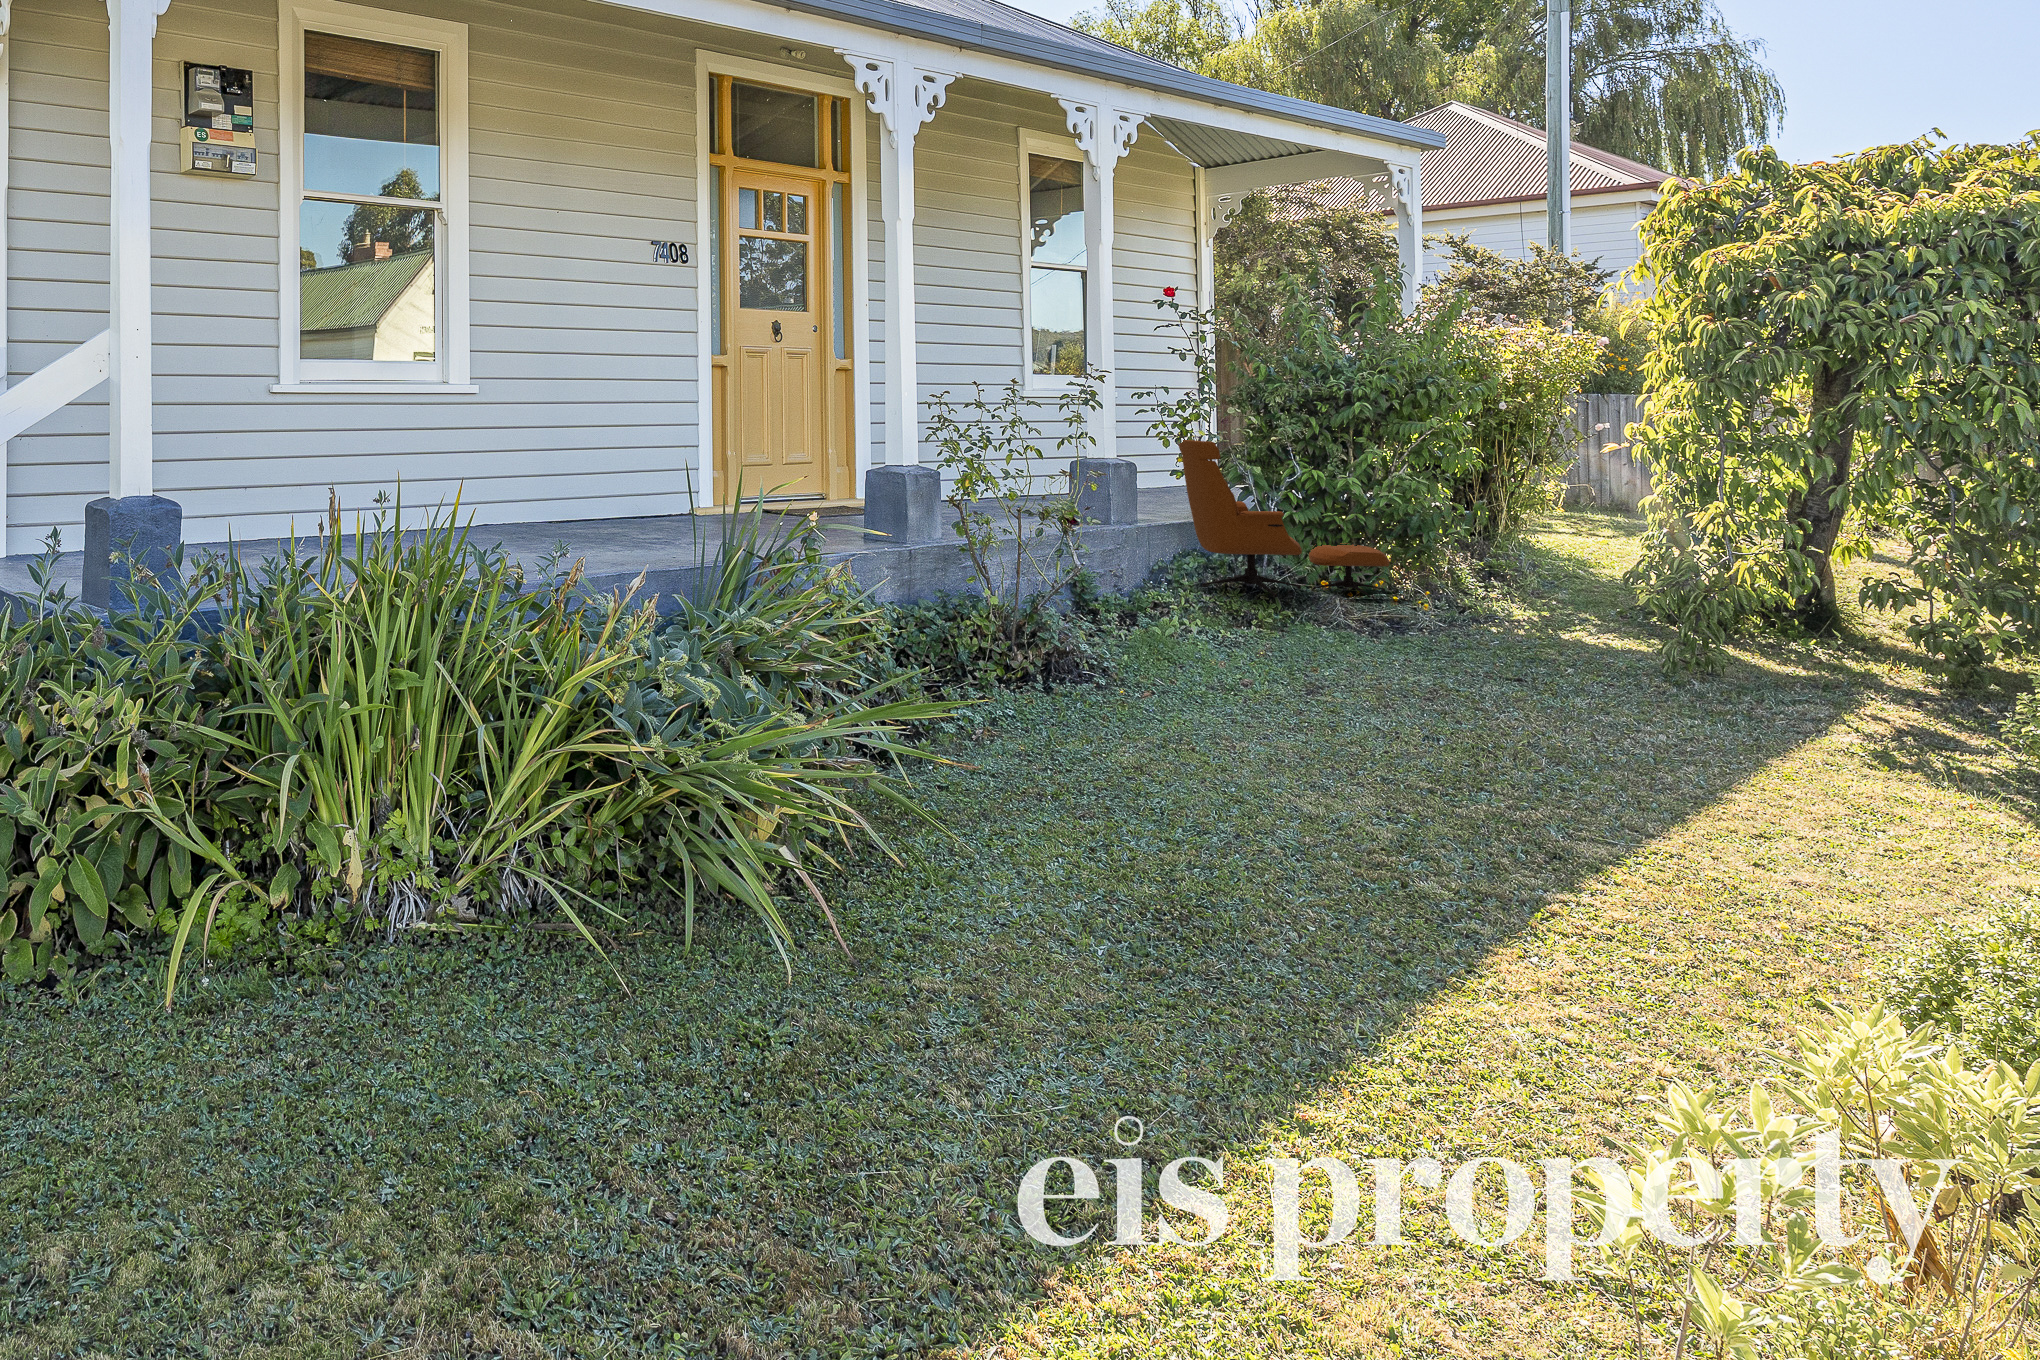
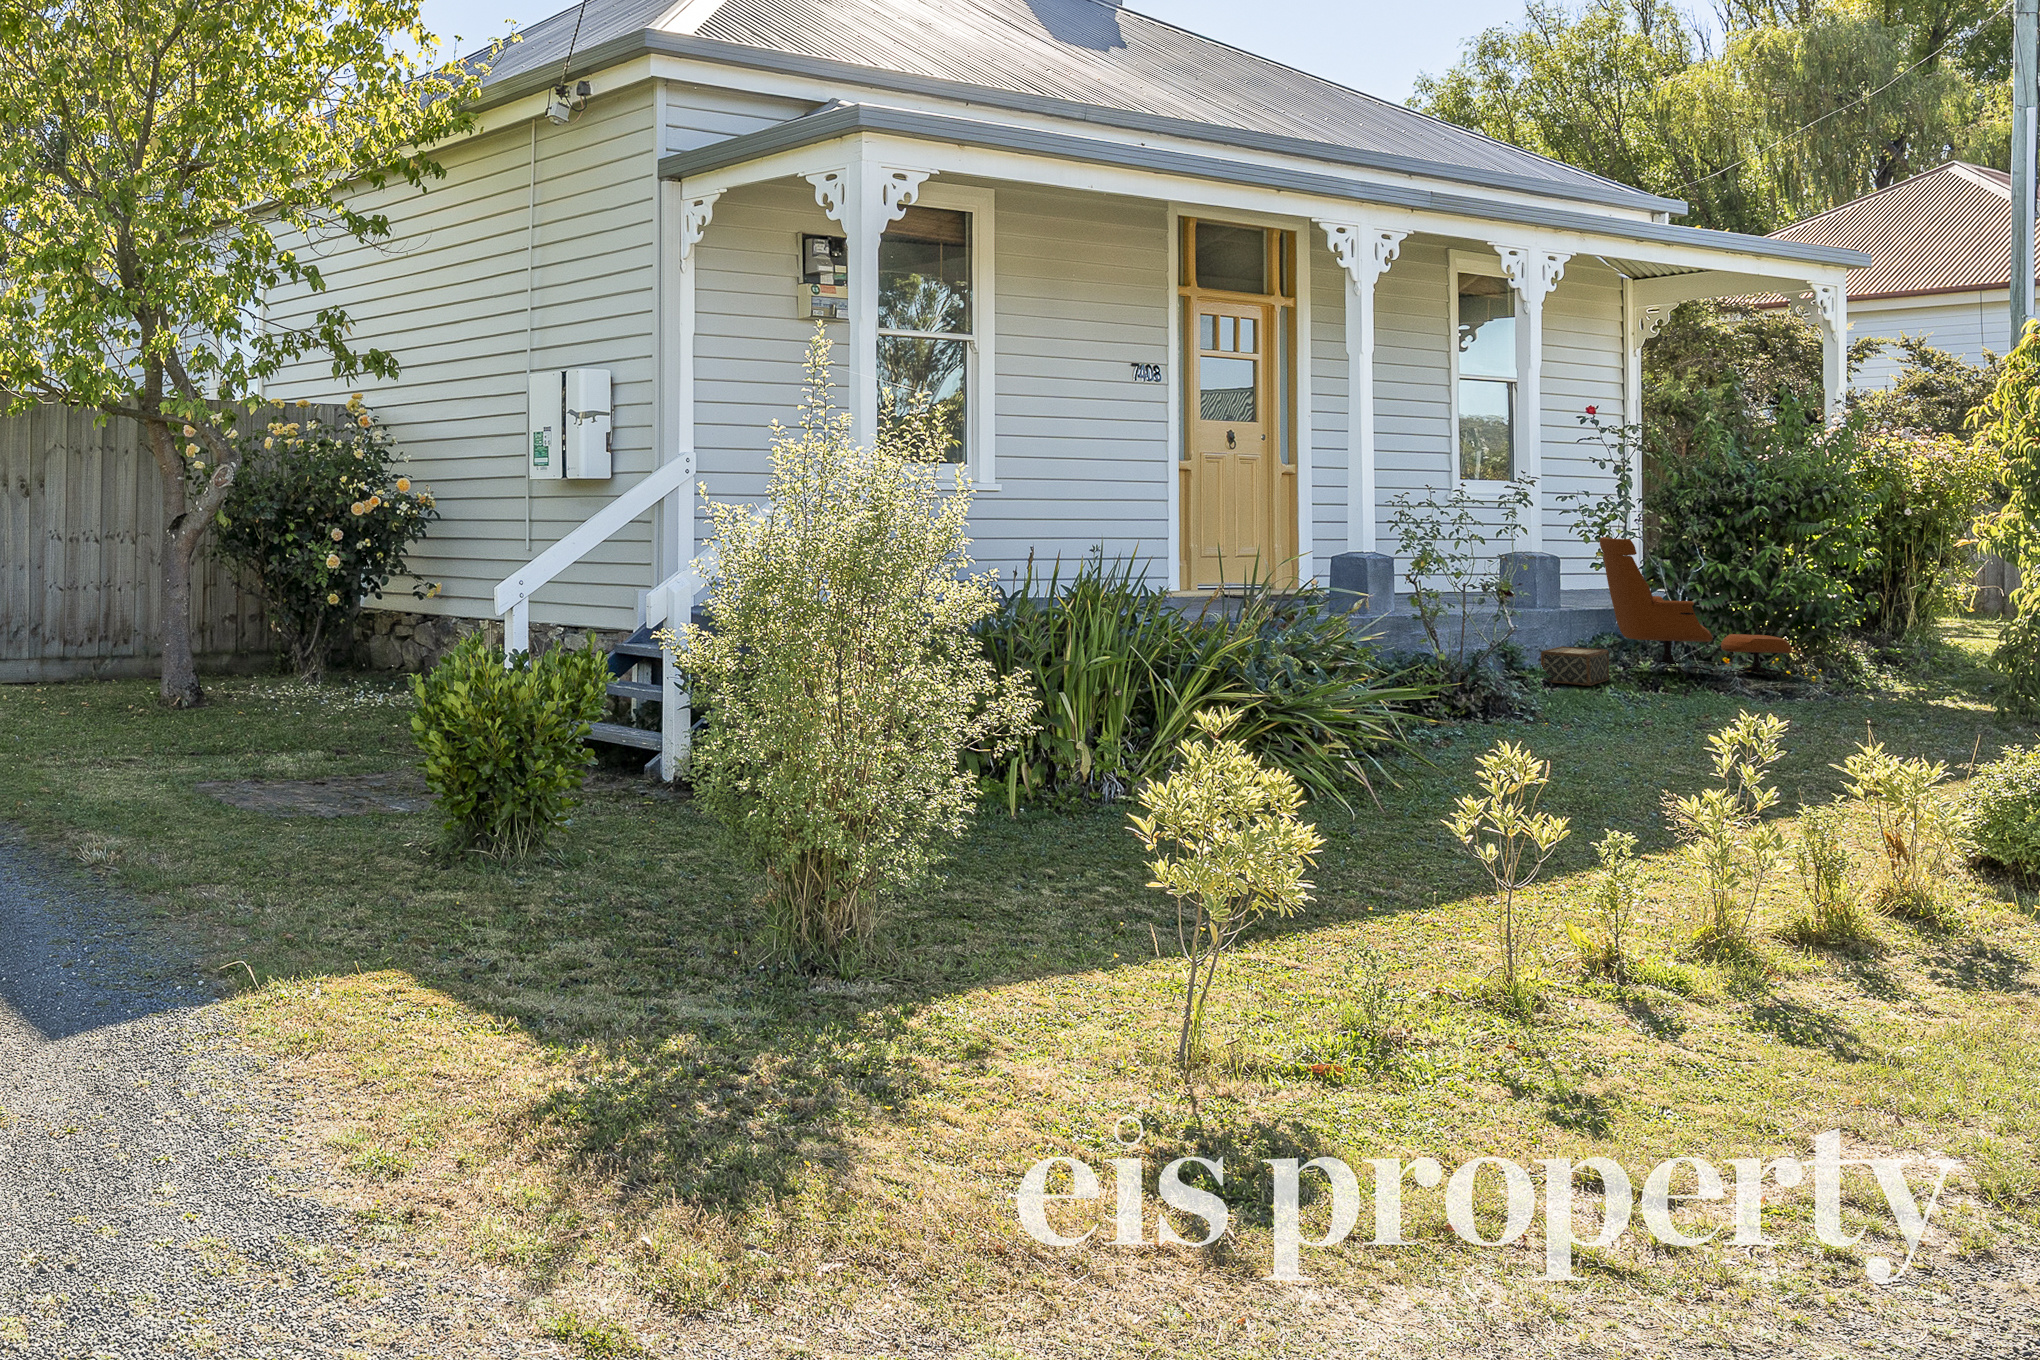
woven basket: none [1112,565,1189,620] -> present [1541,646,1609,686]

